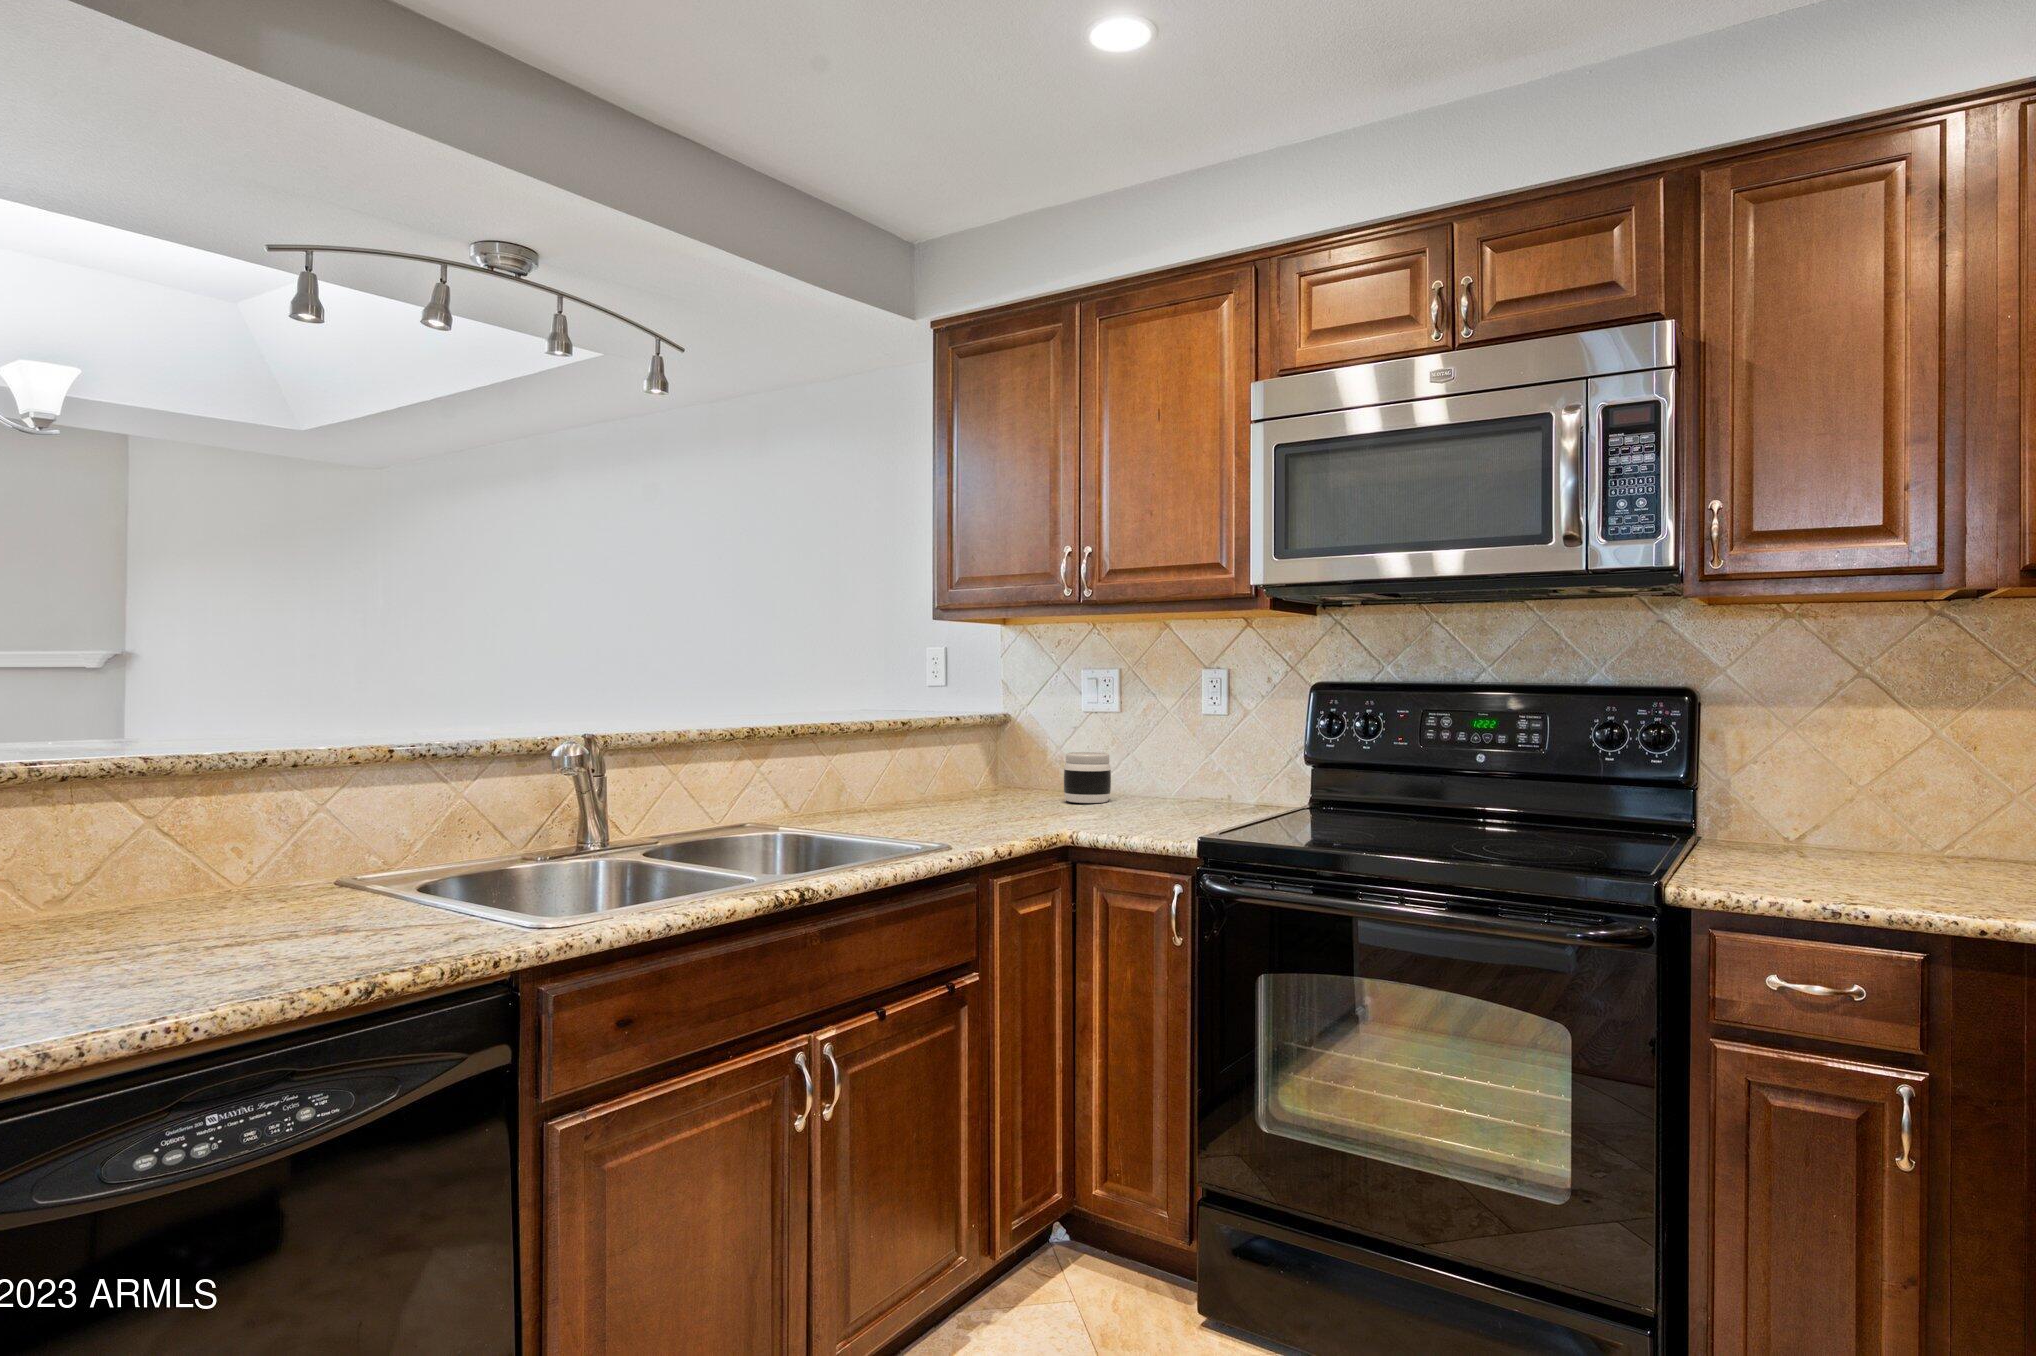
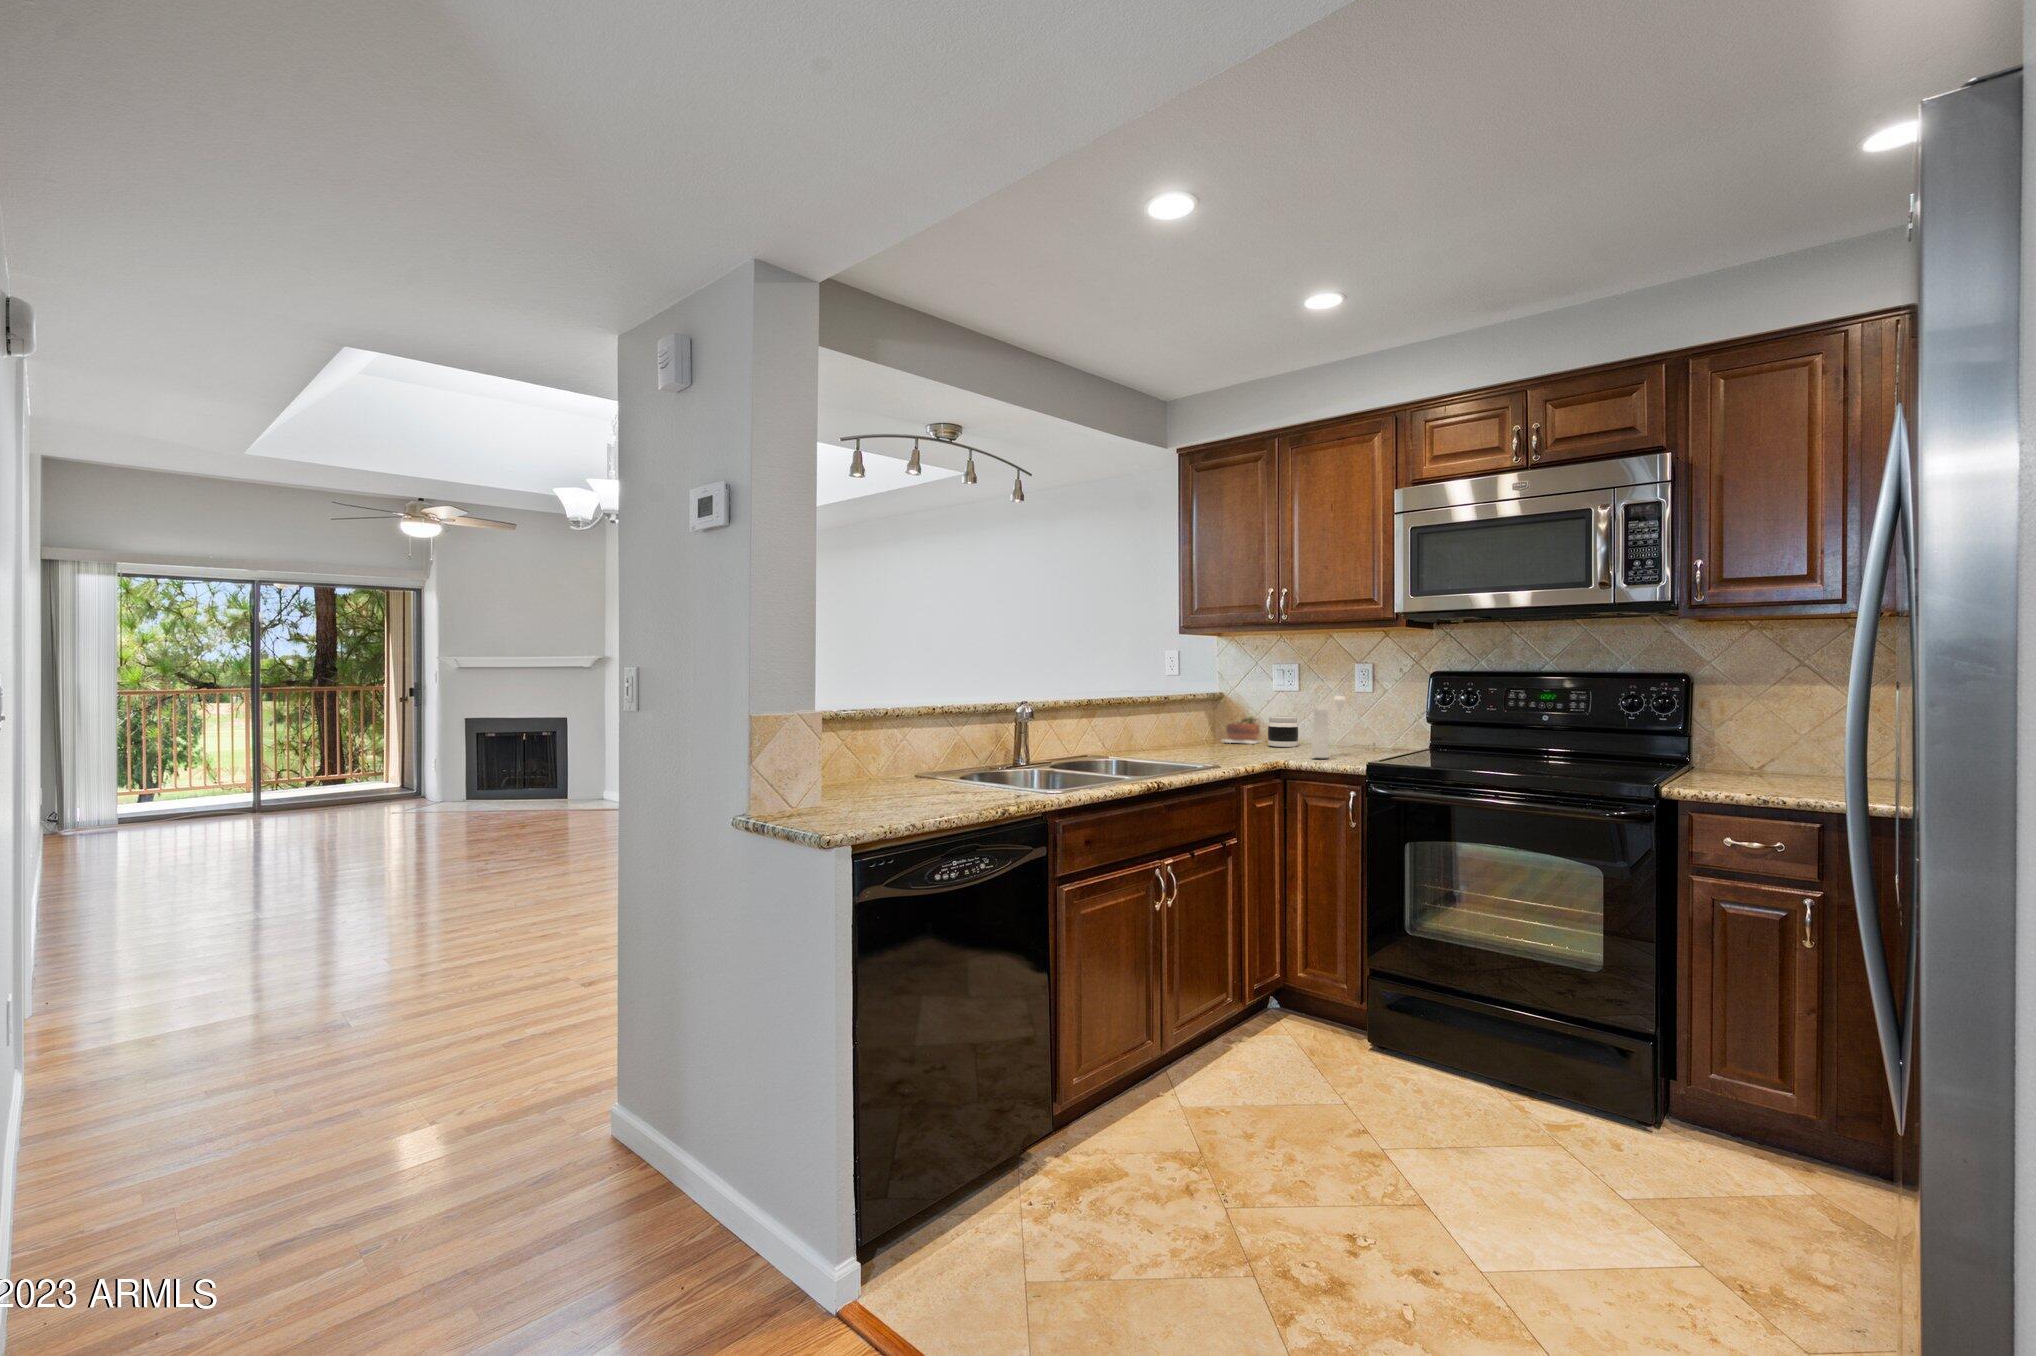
pepper mill: none [1119,722,1177,827] -> present [1312,696,1346,758]
succulent plant: none [995,745,1066,797] -> present [1222,714,1263,744]

